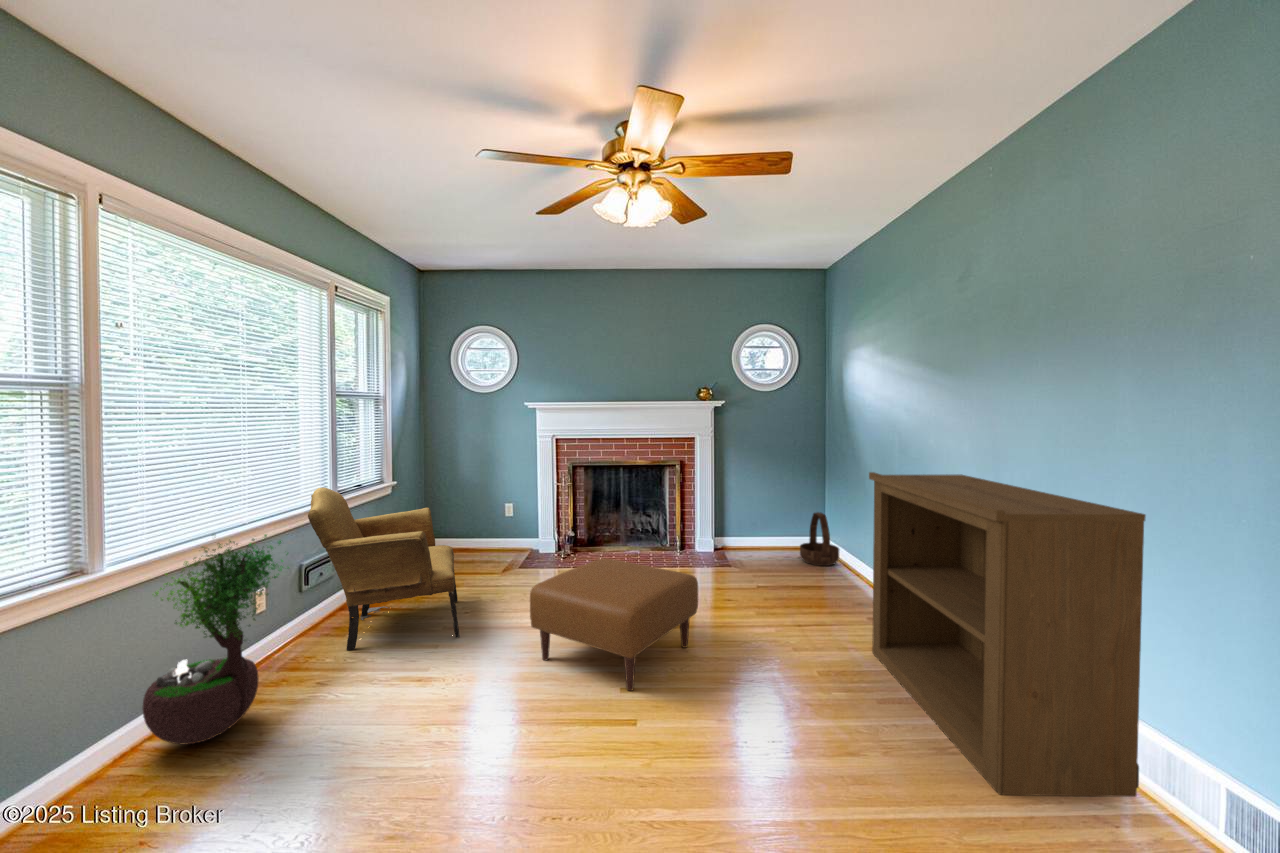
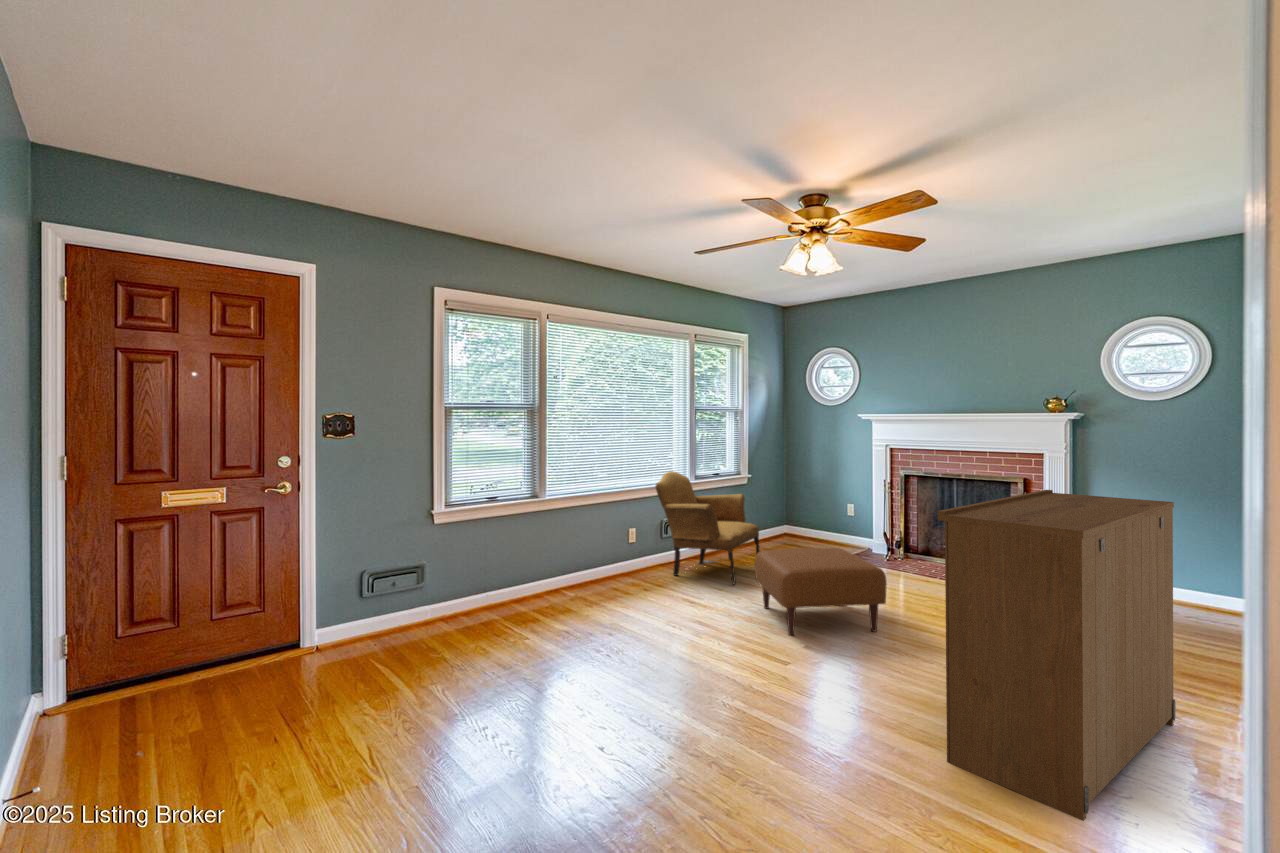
basket: present [800,512,839,566] -> none [1173,560,1243,636]
potted tree: present [142,535,289,744] -> none [568,484,626,588]

